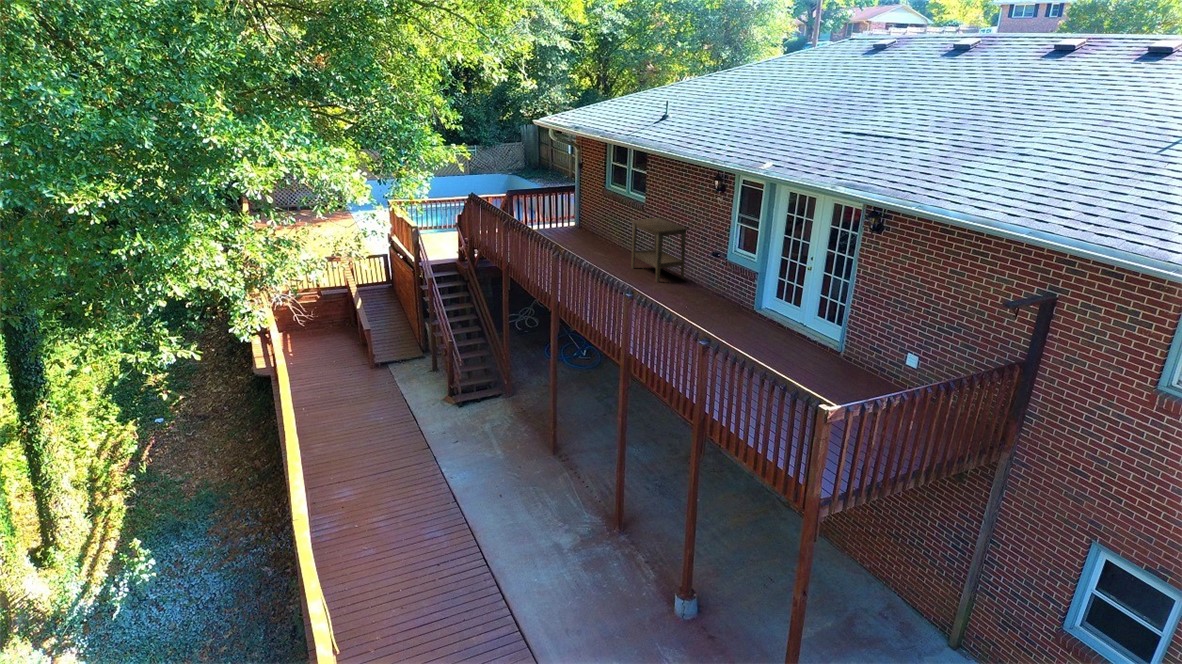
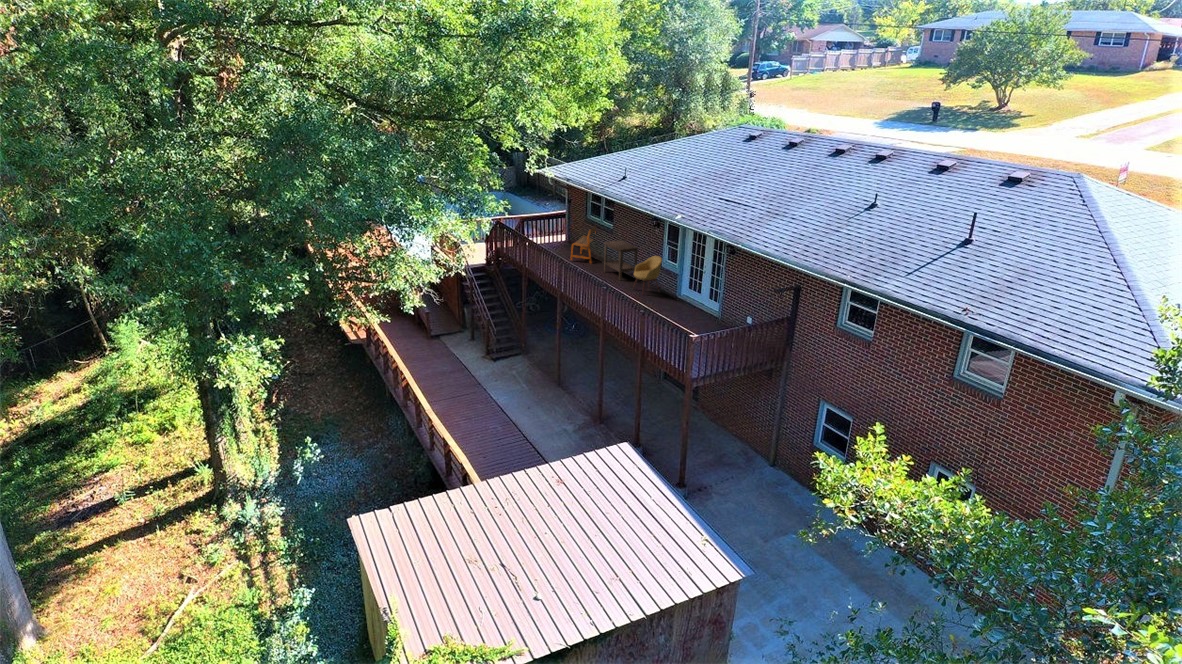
bench: none [579,194,625,255] -> present [571,226,596,263]
chair: none [678,241,729,307] -> present [633,256,662,294]

